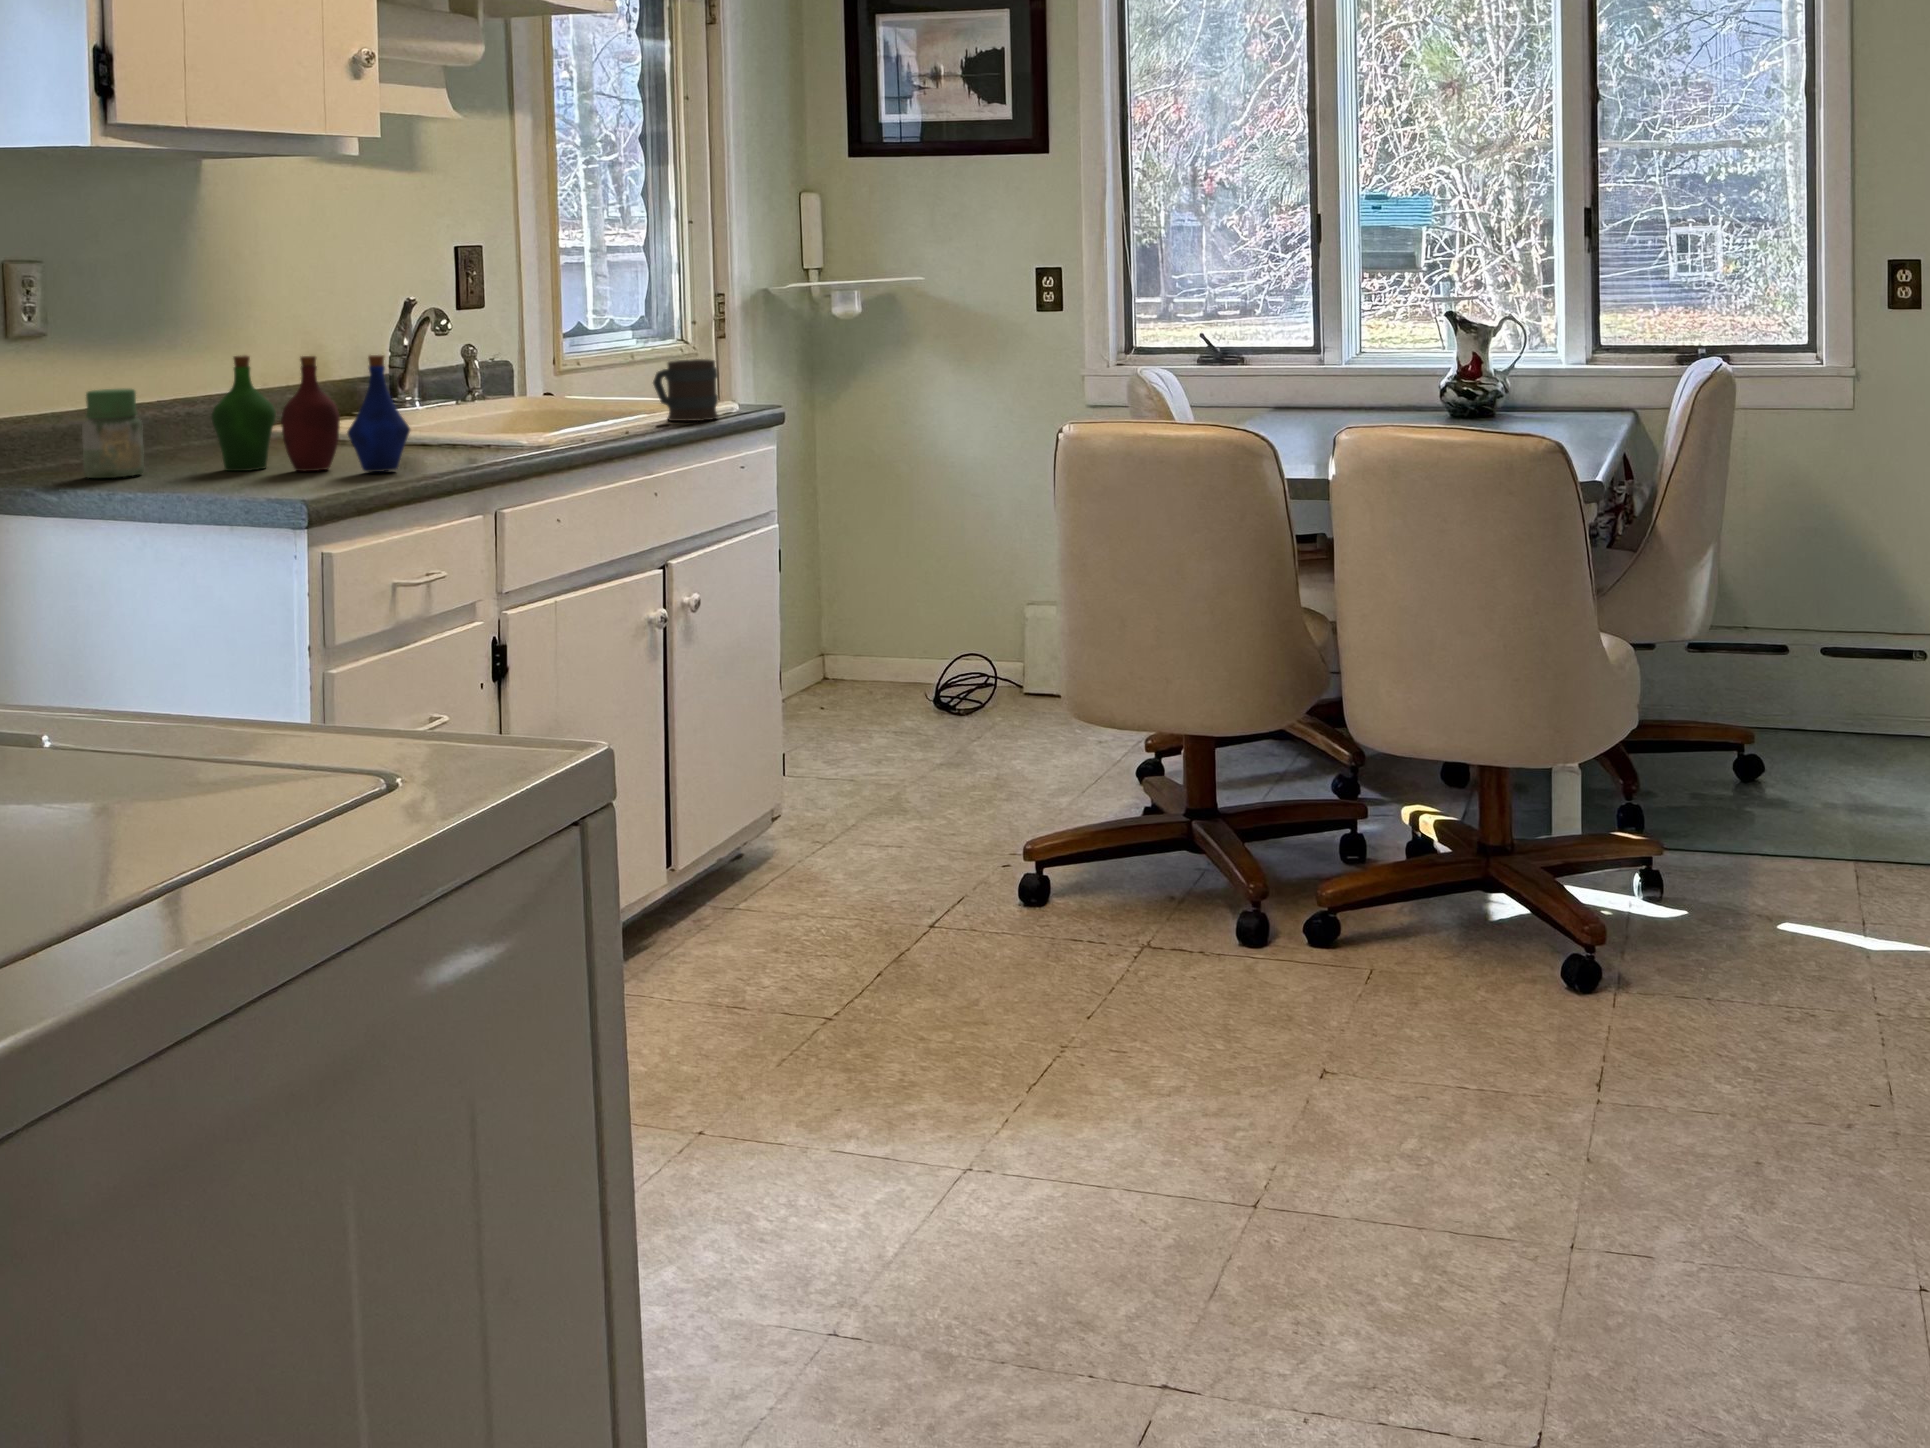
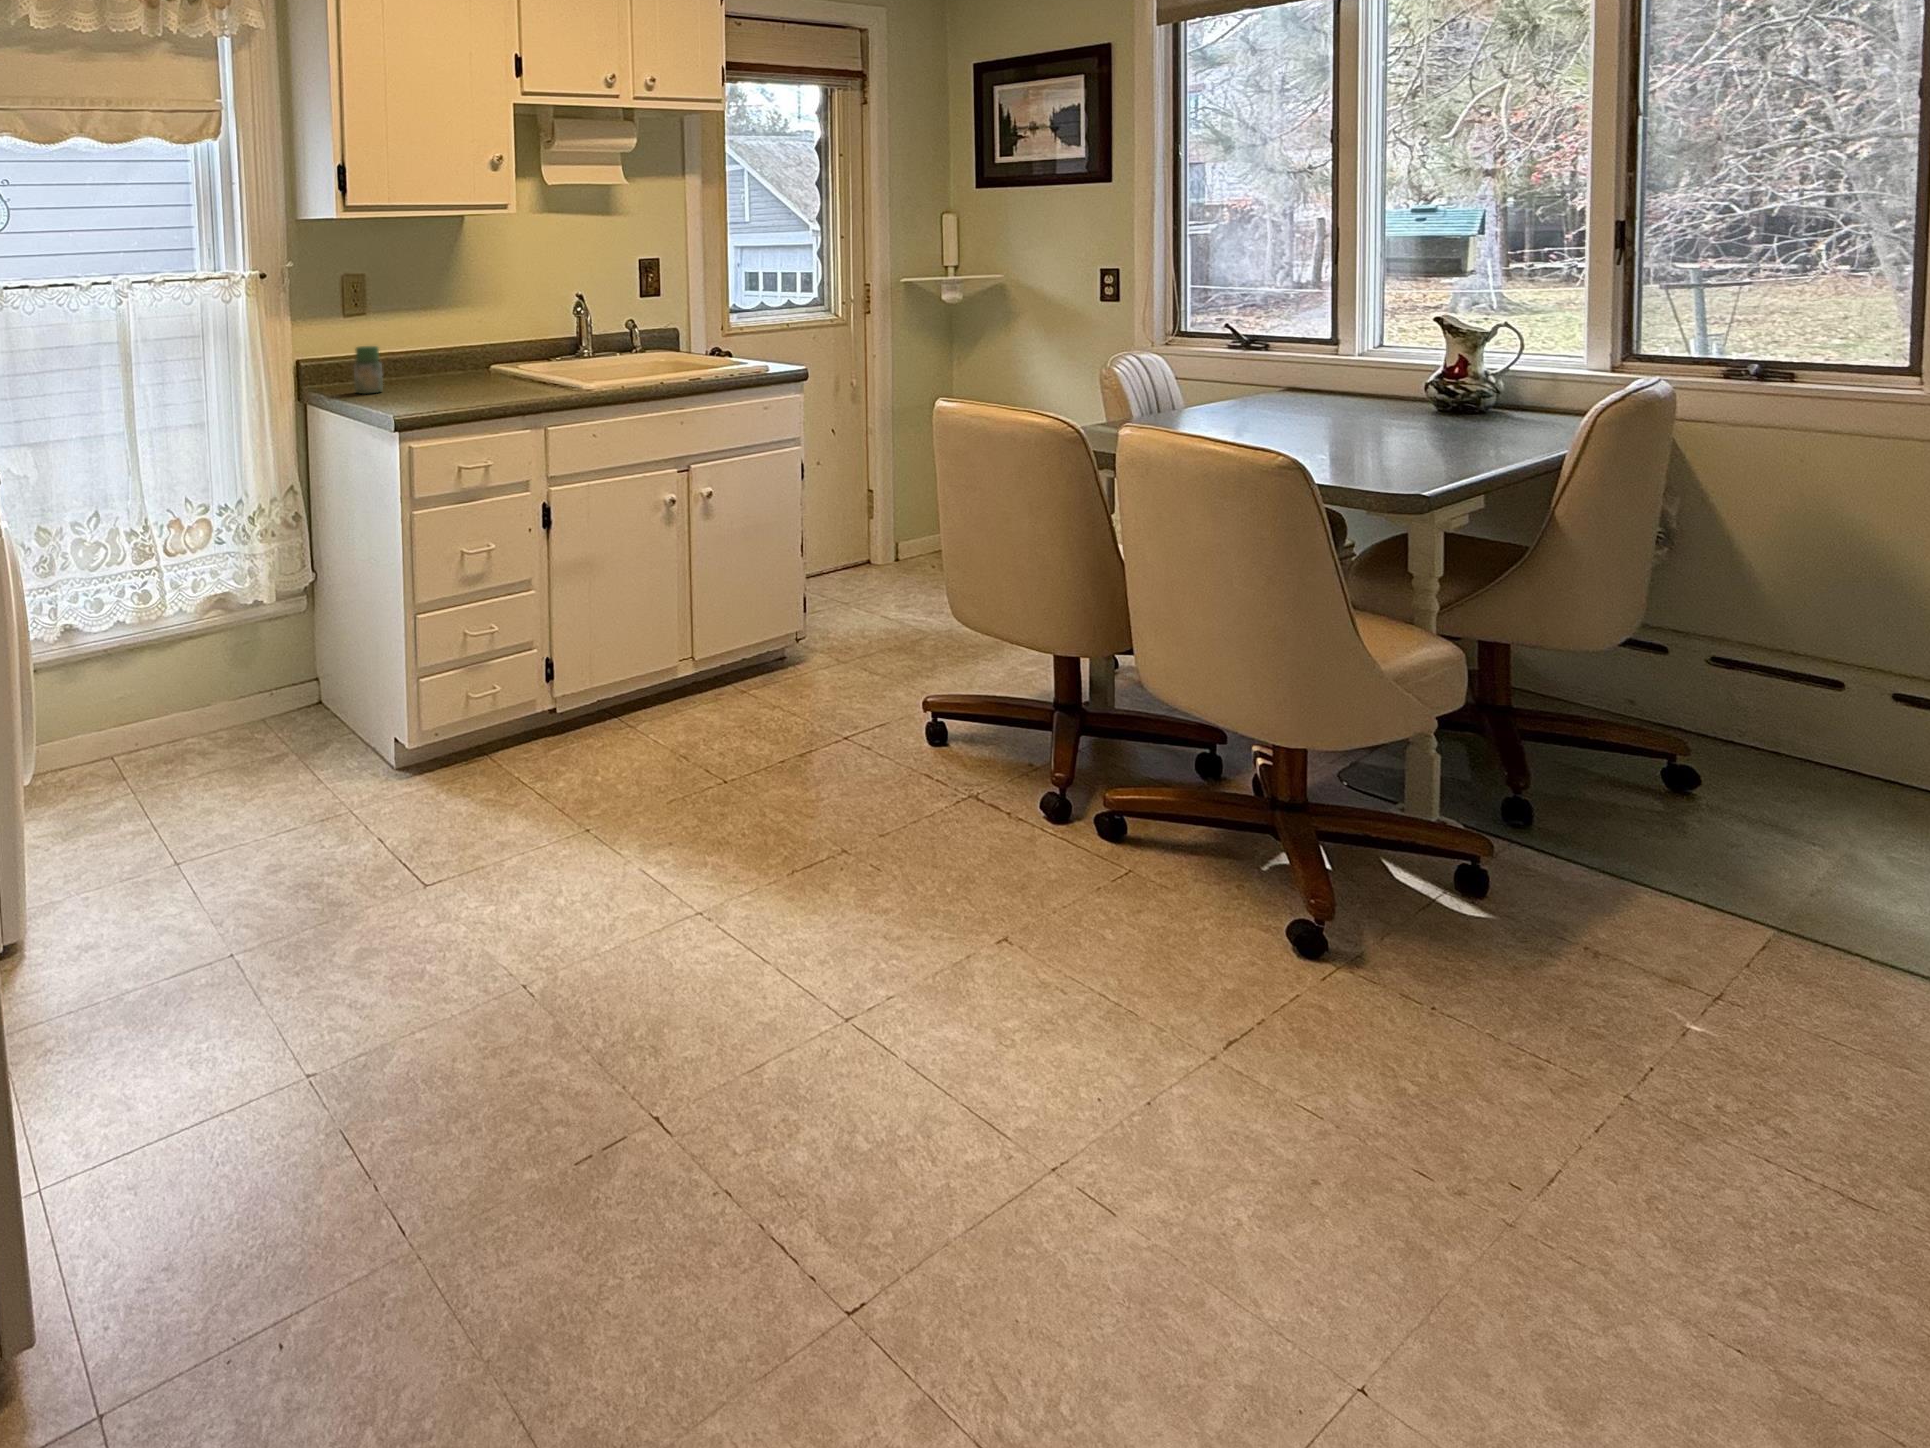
bottle: present [211,355,410,472] -> none [410,330,489,401]
mug: present [653,359,718,421] -> none [690,338,736,379]

